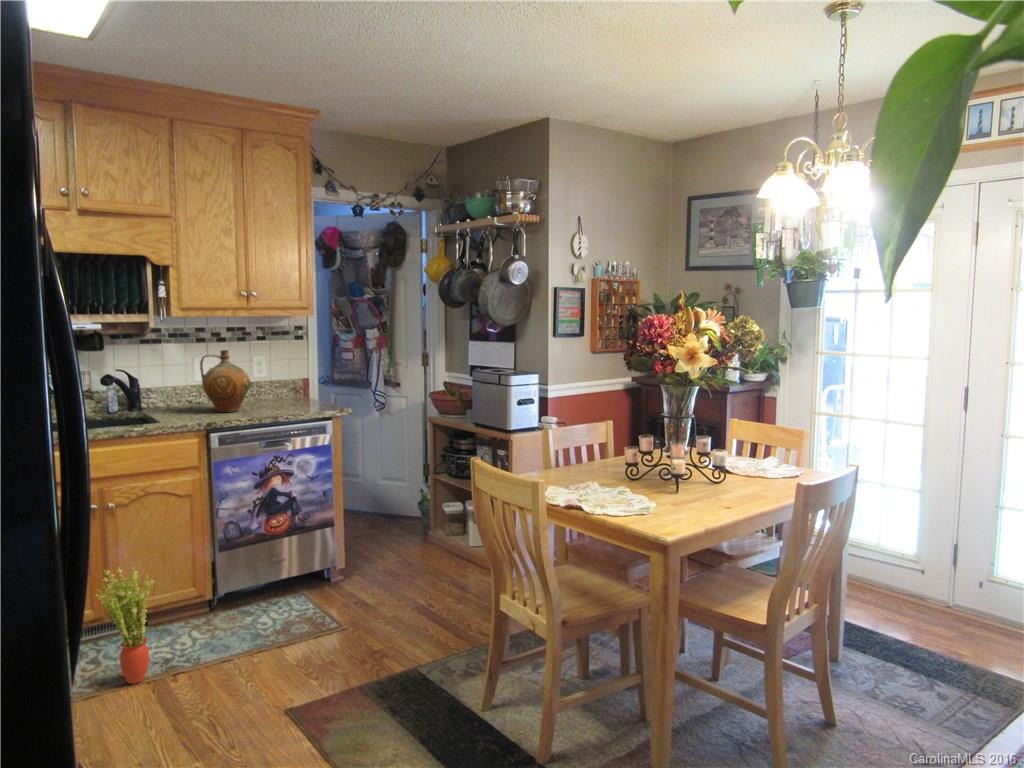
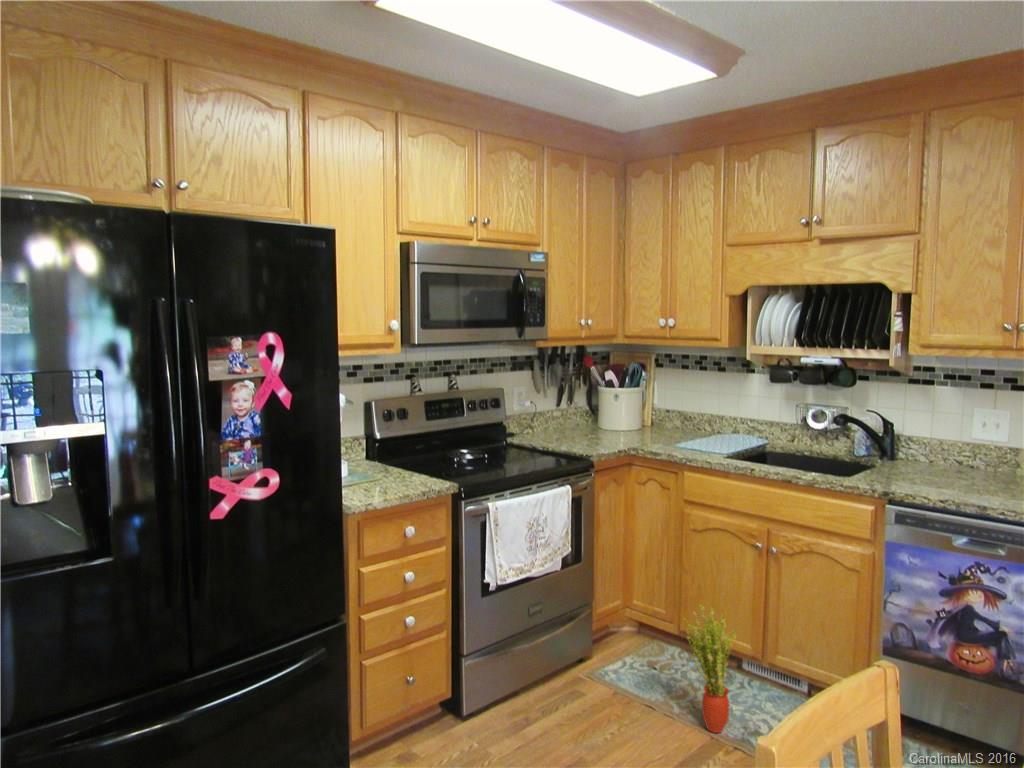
ceramic jug: present [200,350,250,412] -> none [929,402,999,487]

